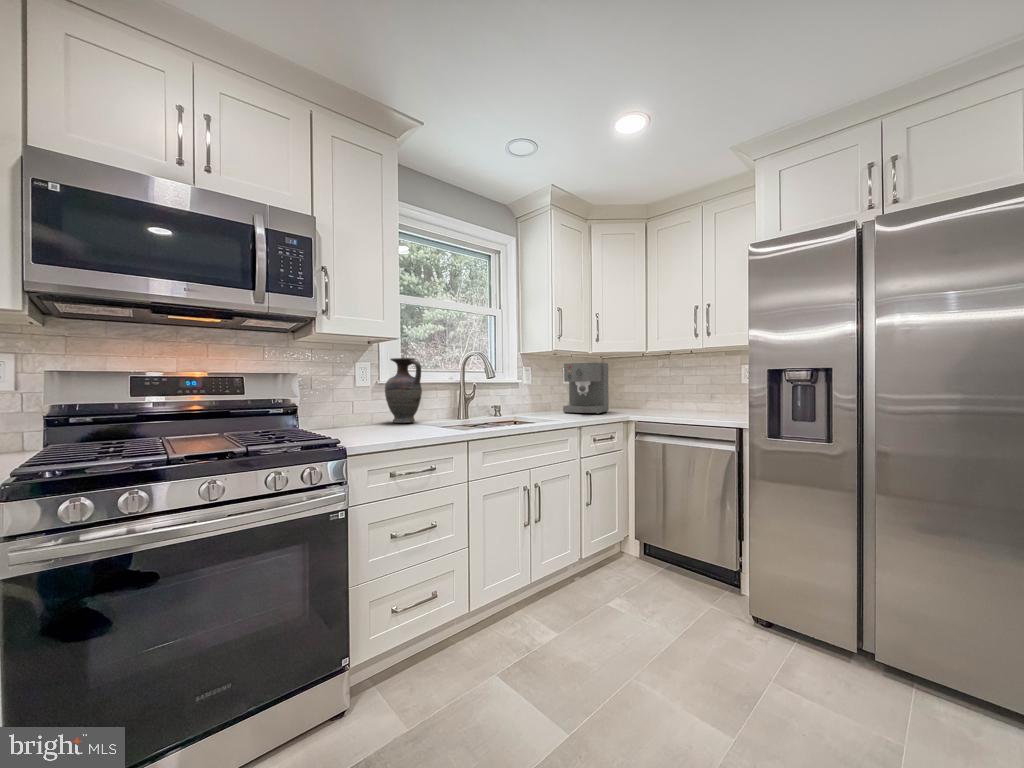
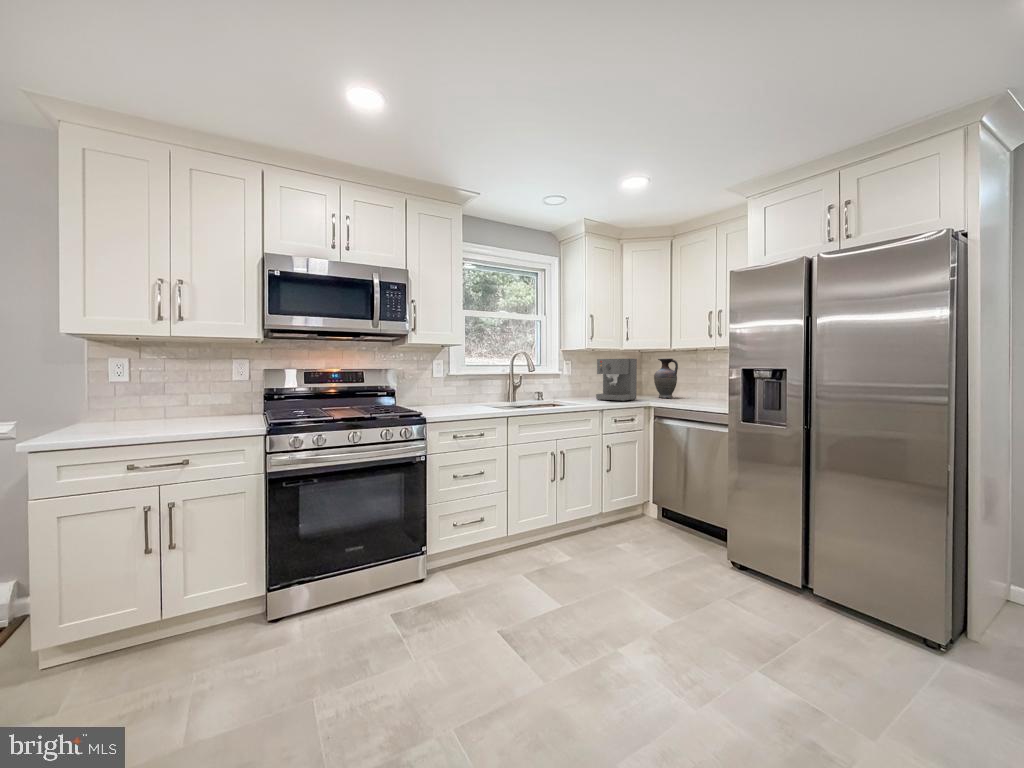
vase: present [385,358,422,423] -> present [654,358,678,398]

